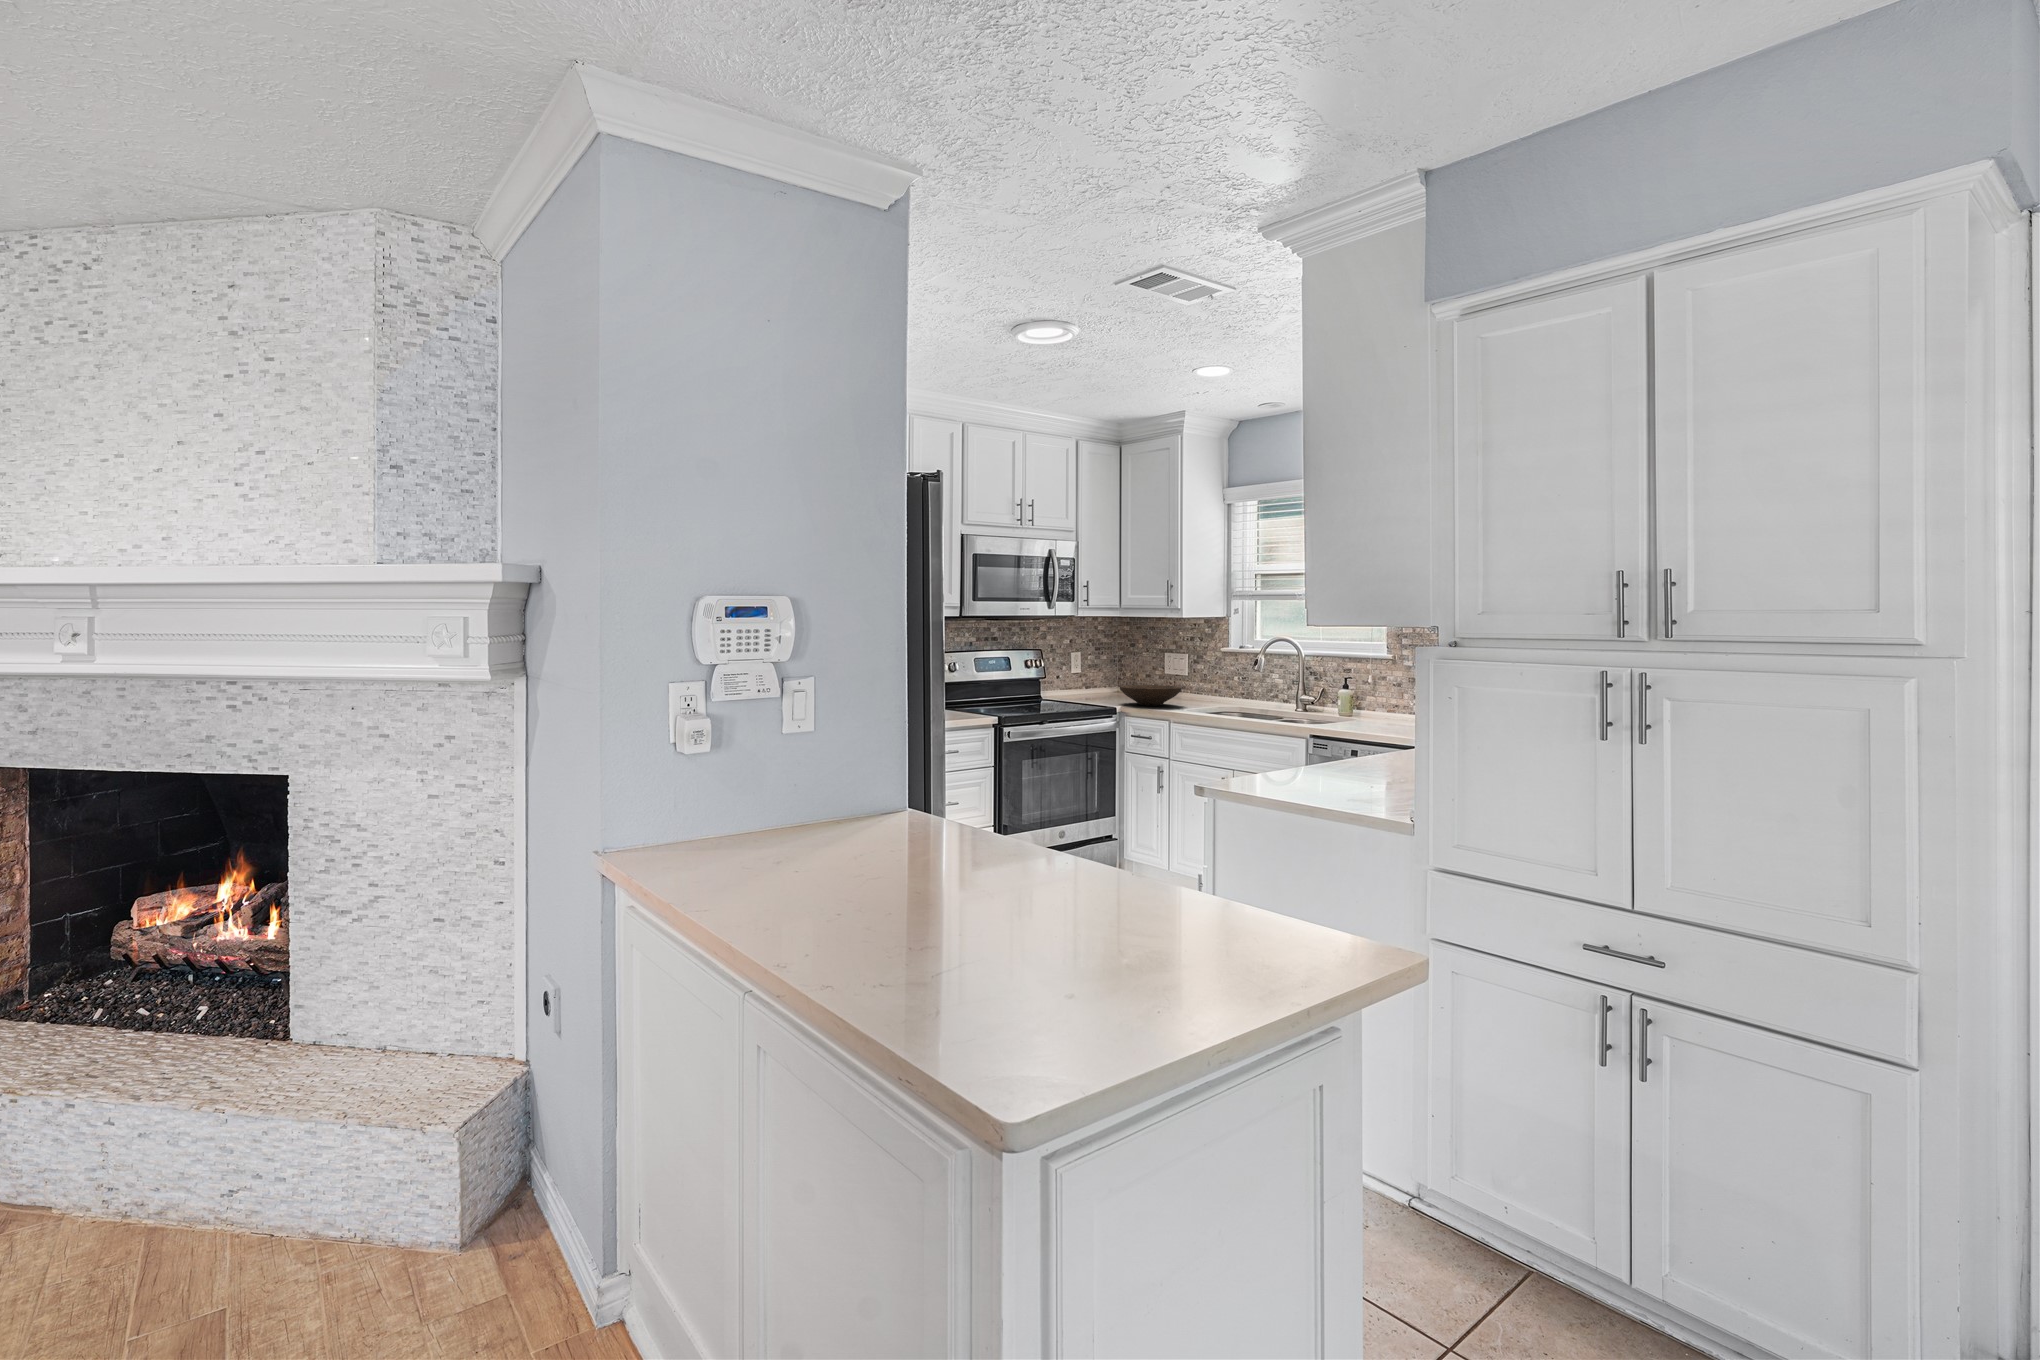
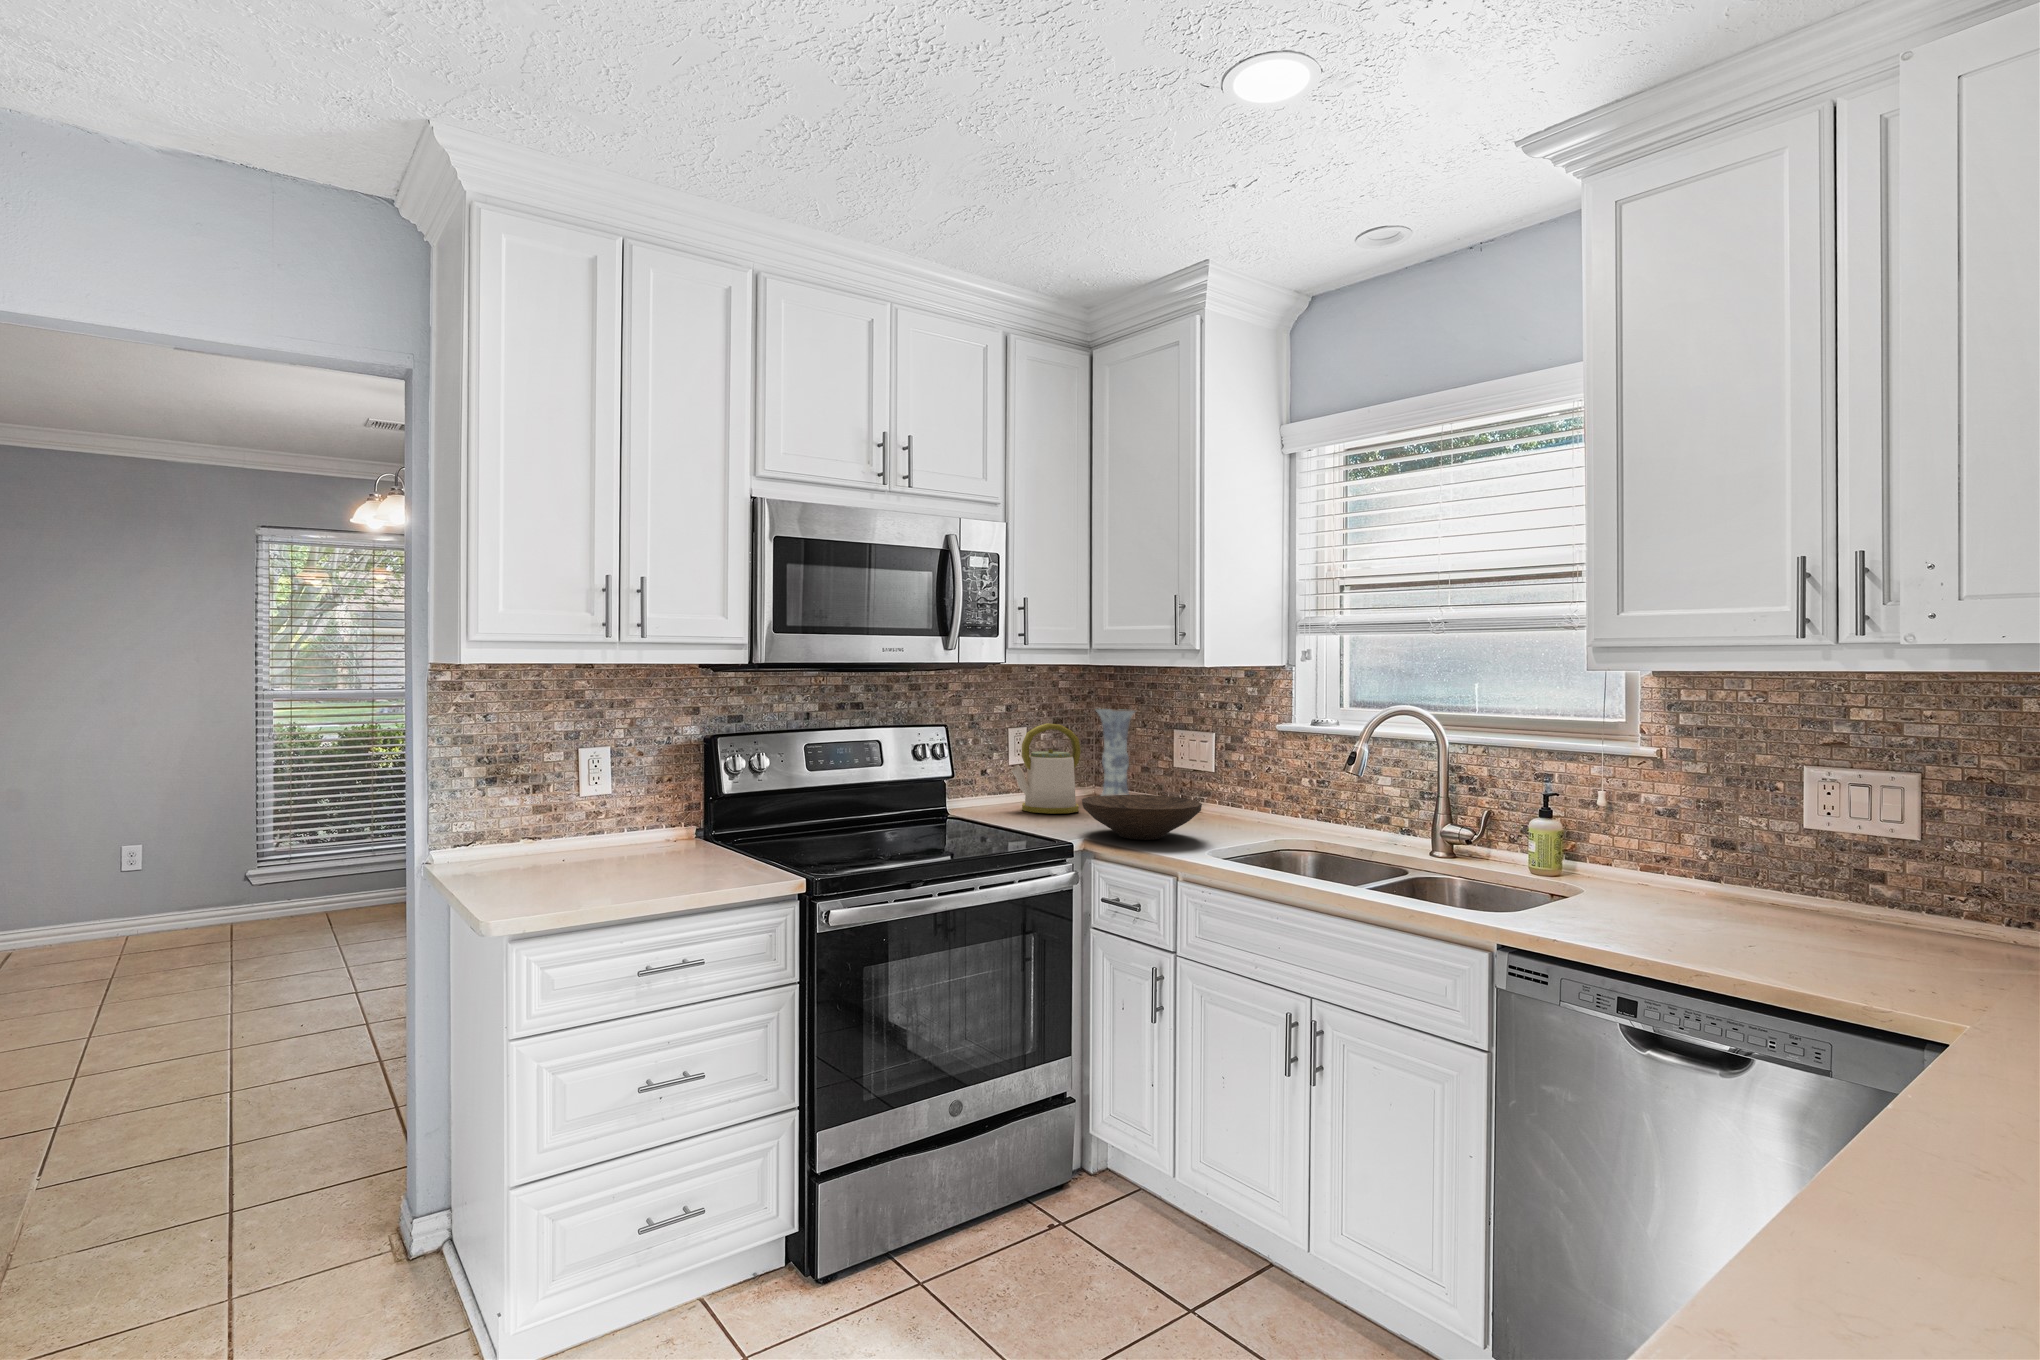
vase: none [1119,642,1143,693] -> present [1097,709,1135,795]
kettle: none [1077,649,1115,697] -> present [1011,723,1081,814]

